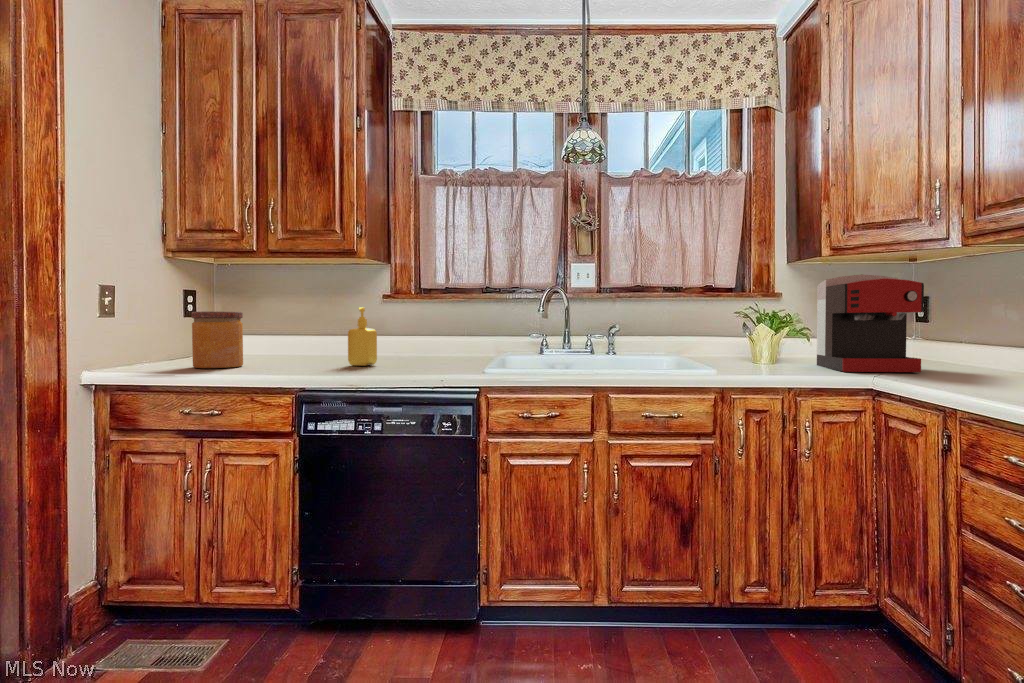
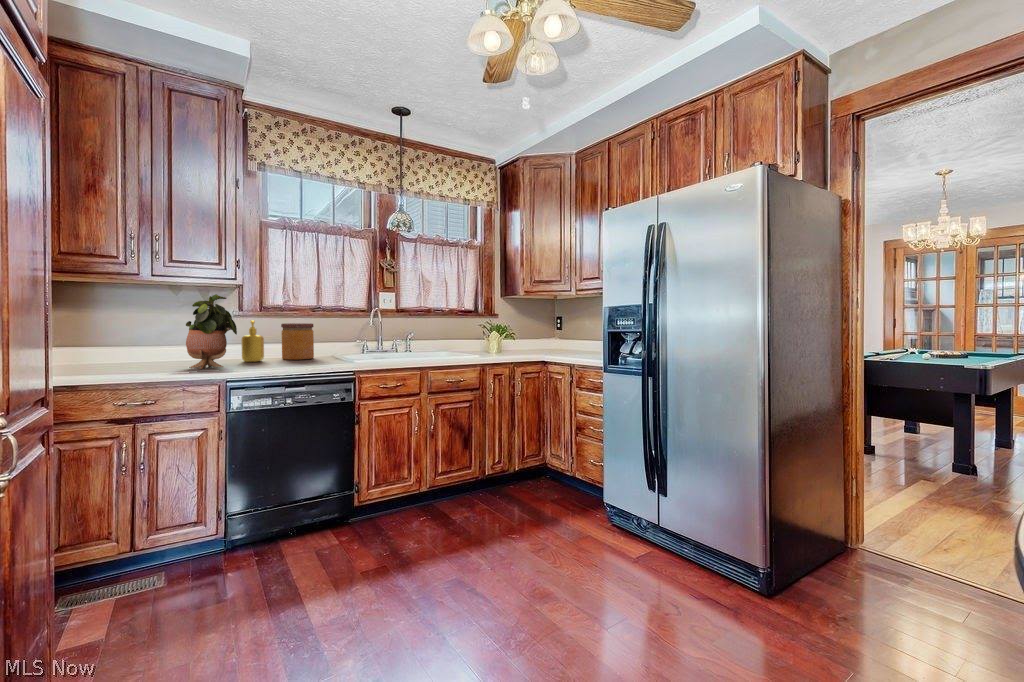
potted plant: none [266,270,327,372] -> present [186,294,237,369]
coffee maker: present [817,274,924,372] -> none [518,306,565,355]
jar: present [191,311,243,368] -> present [281,323,314,360]

